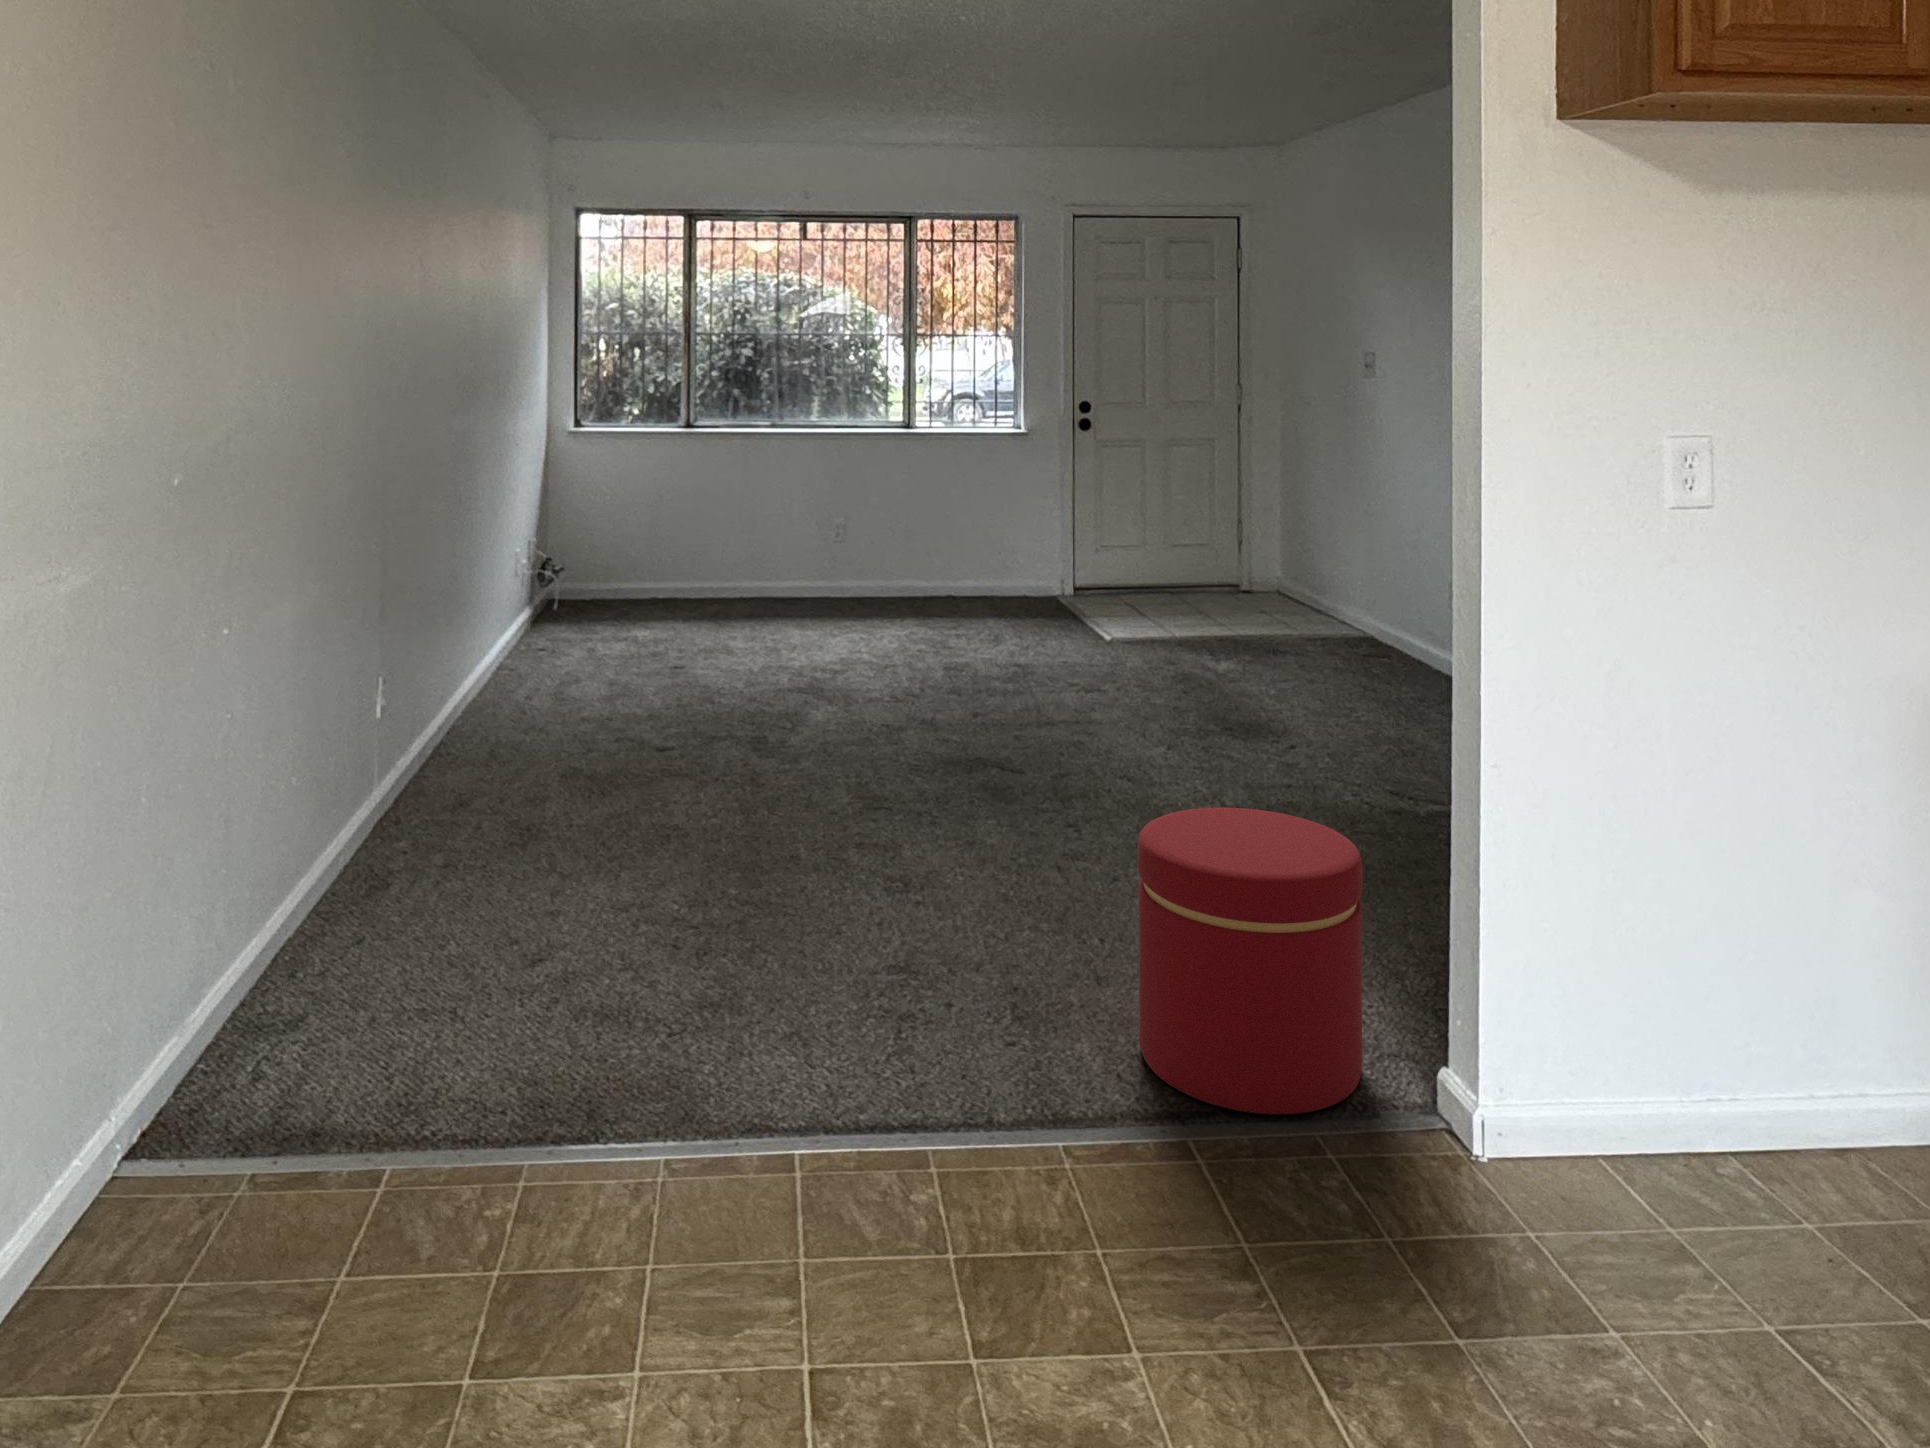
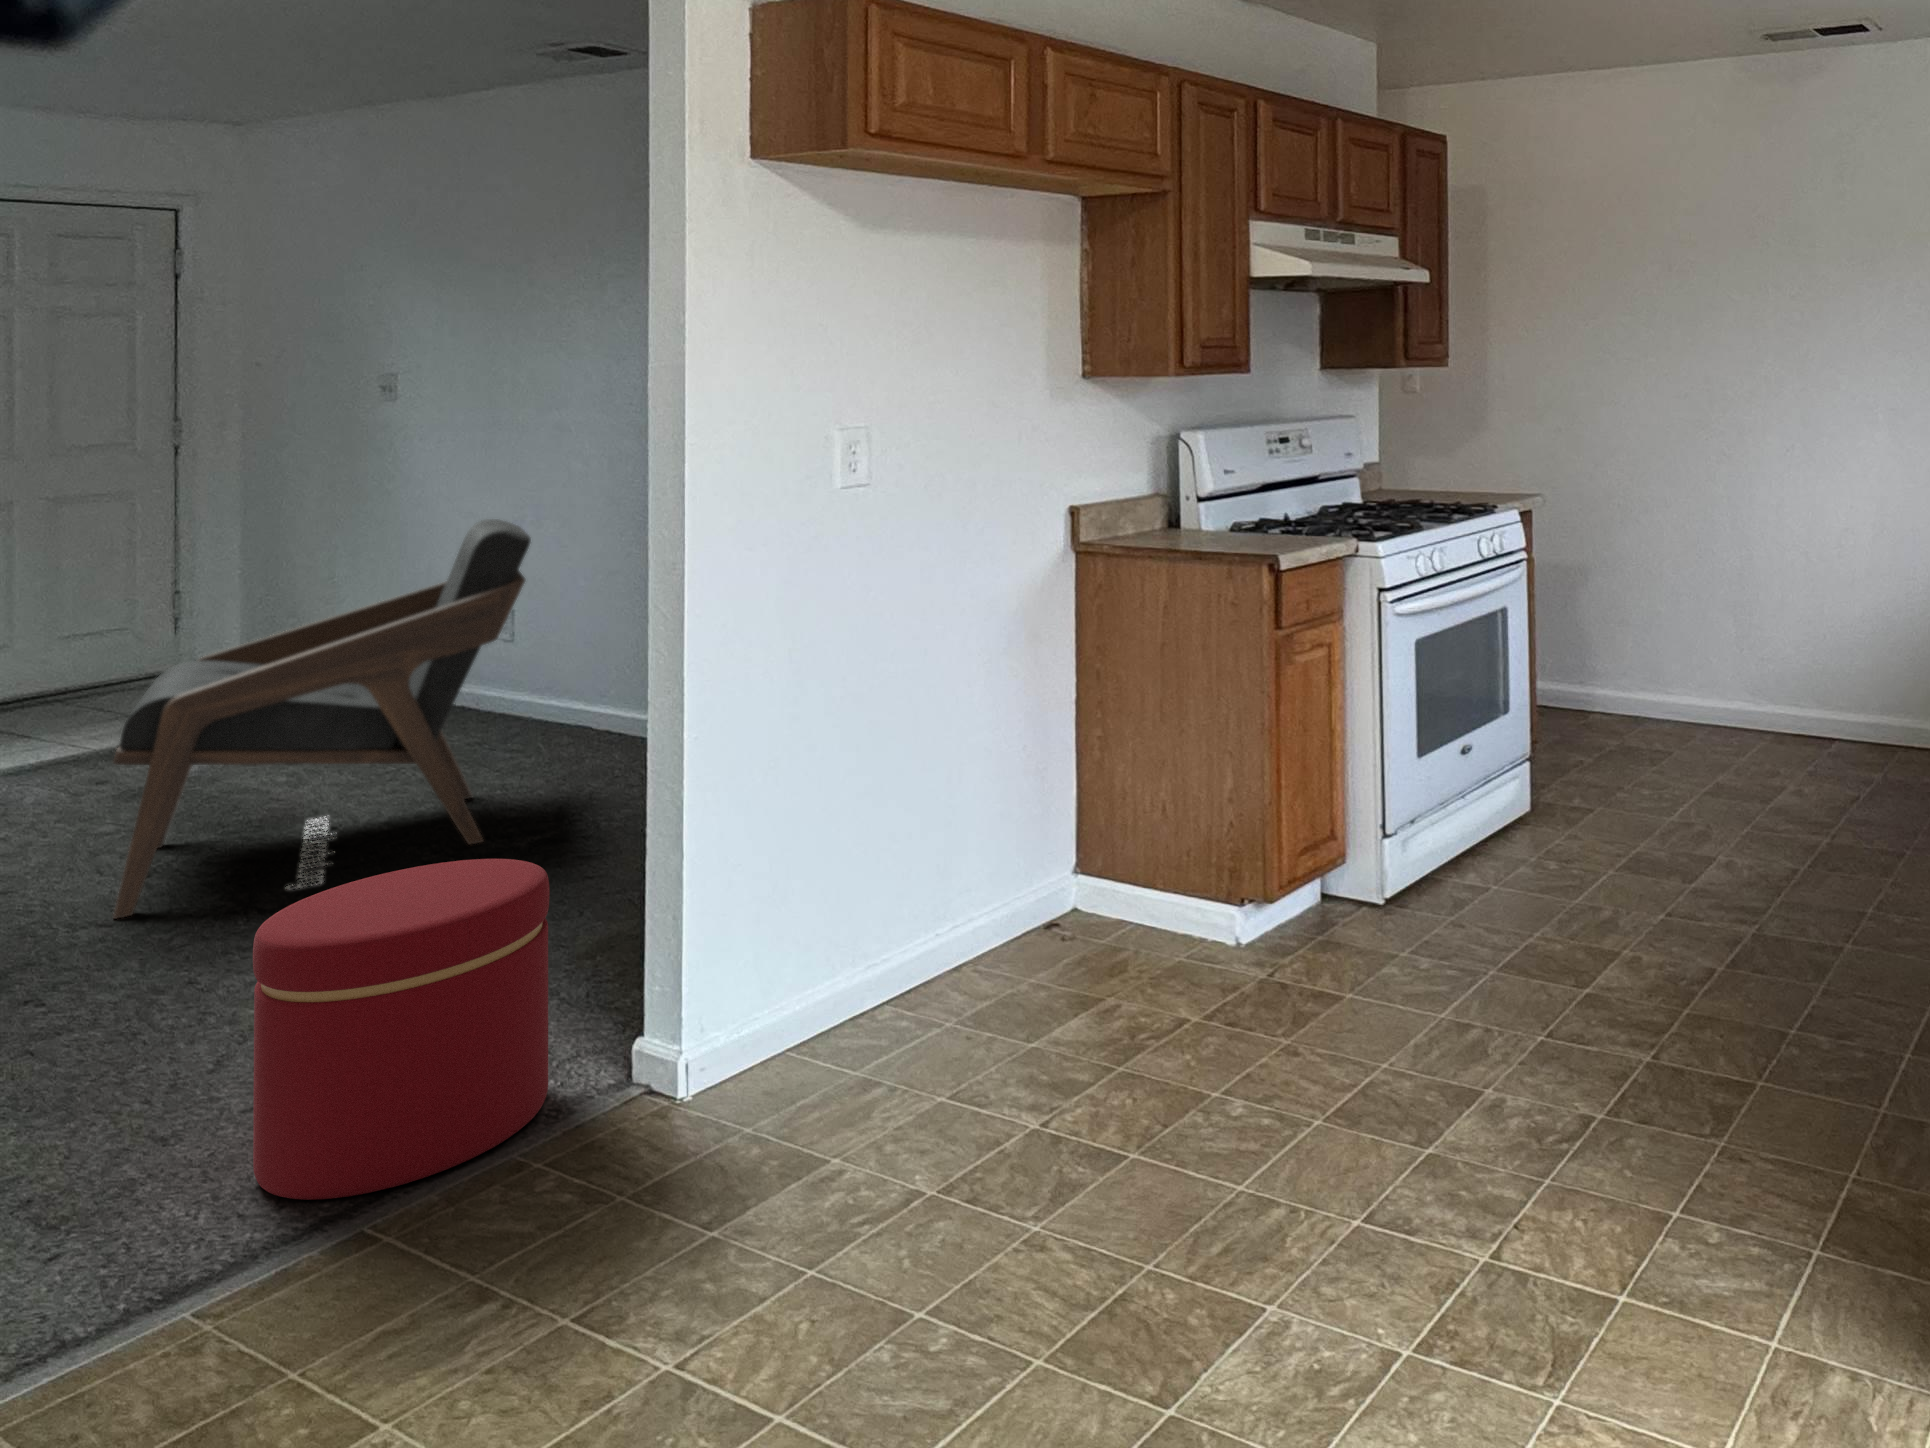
lounge chair: none [1139,484,1432,790] -> present [113,519,531,919]

